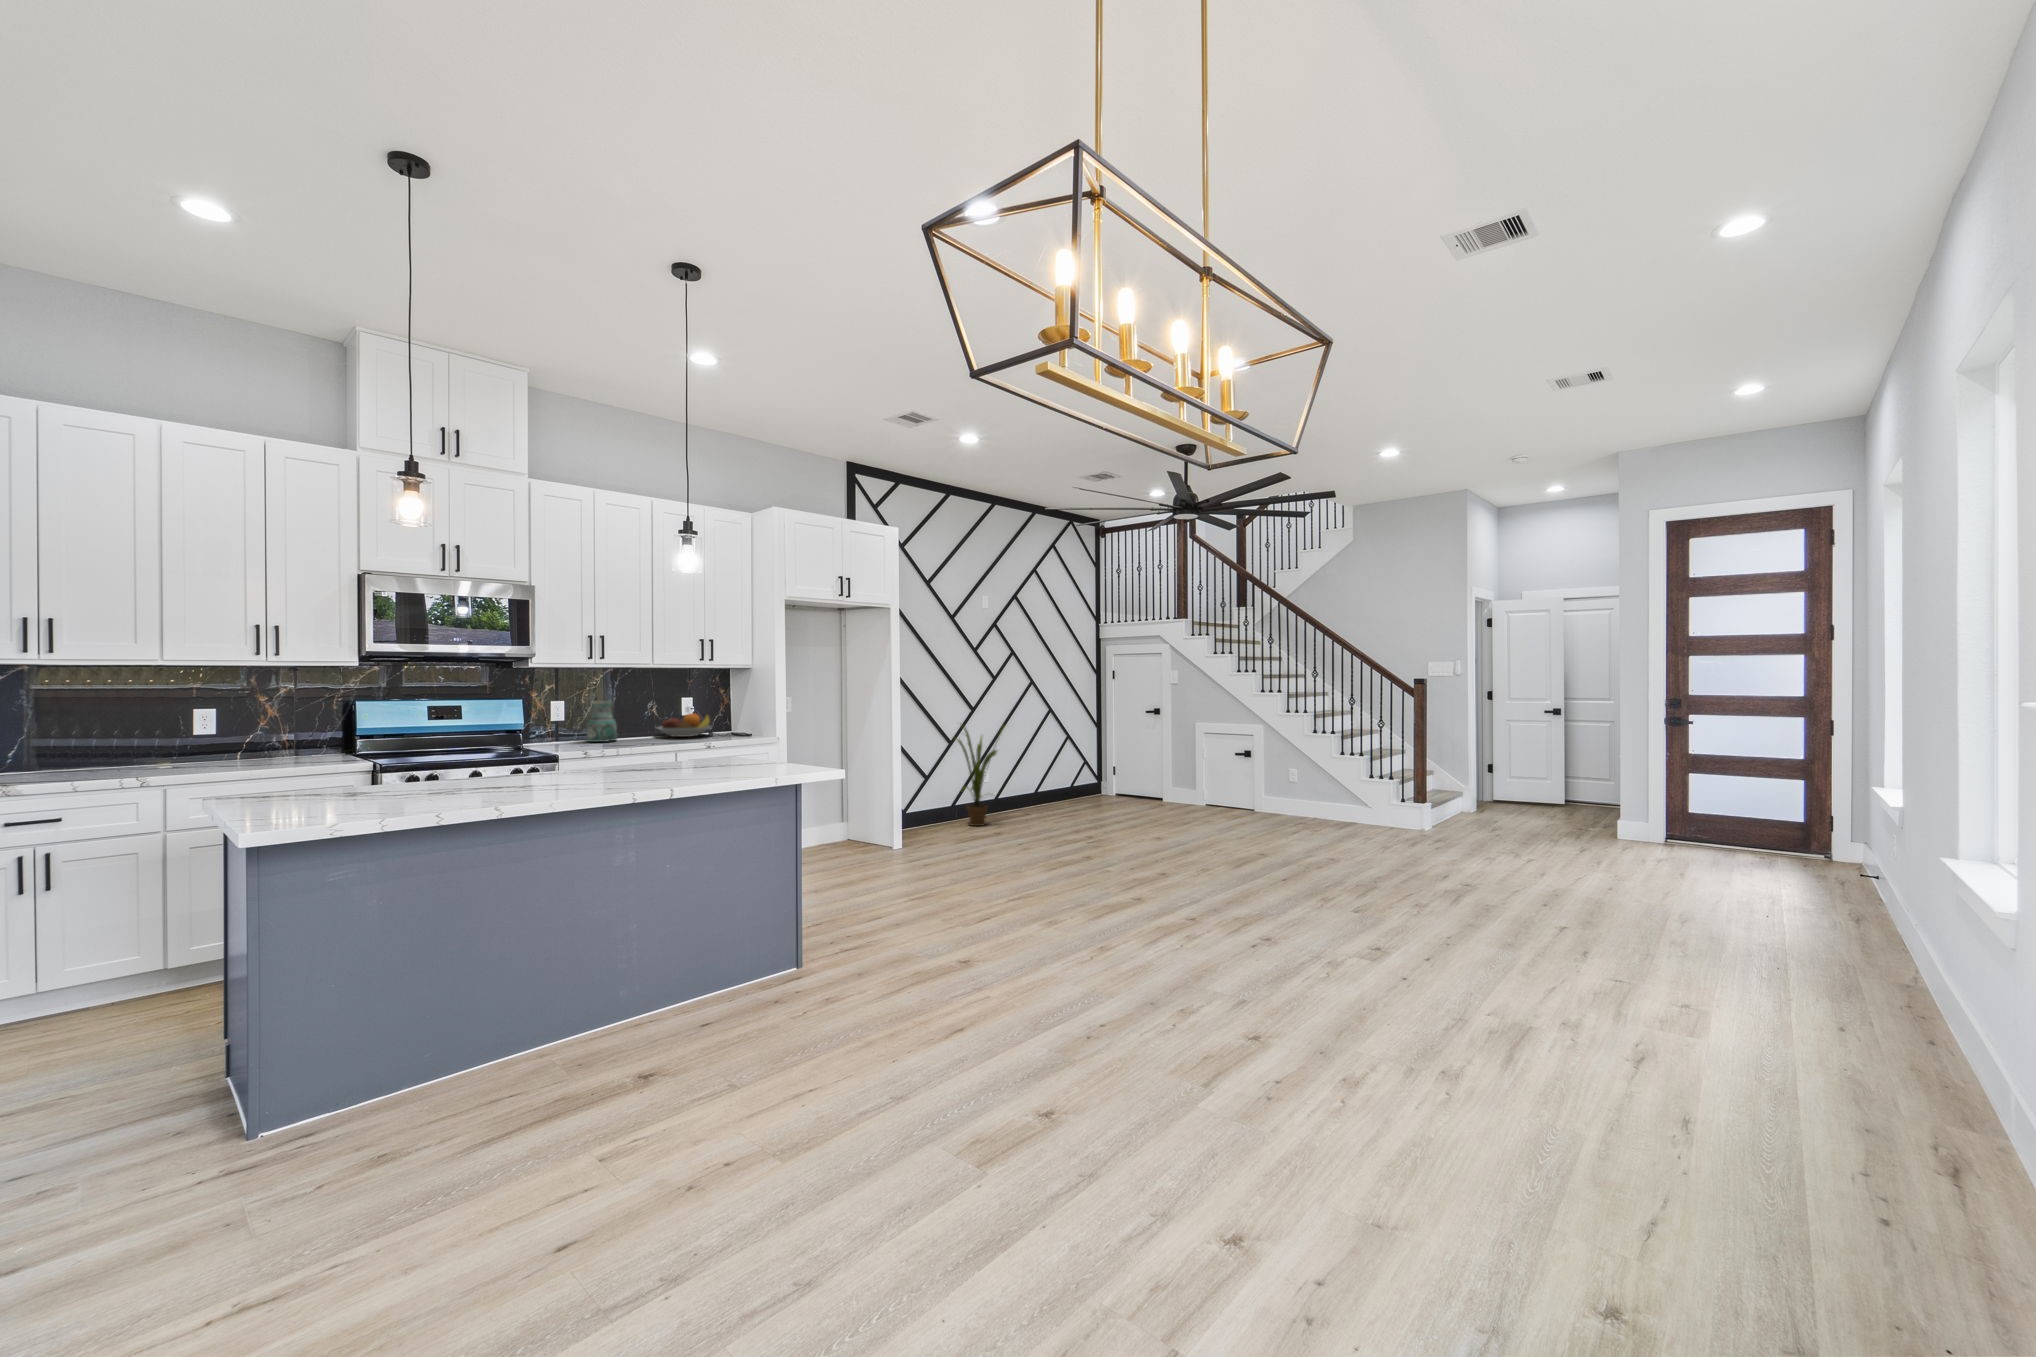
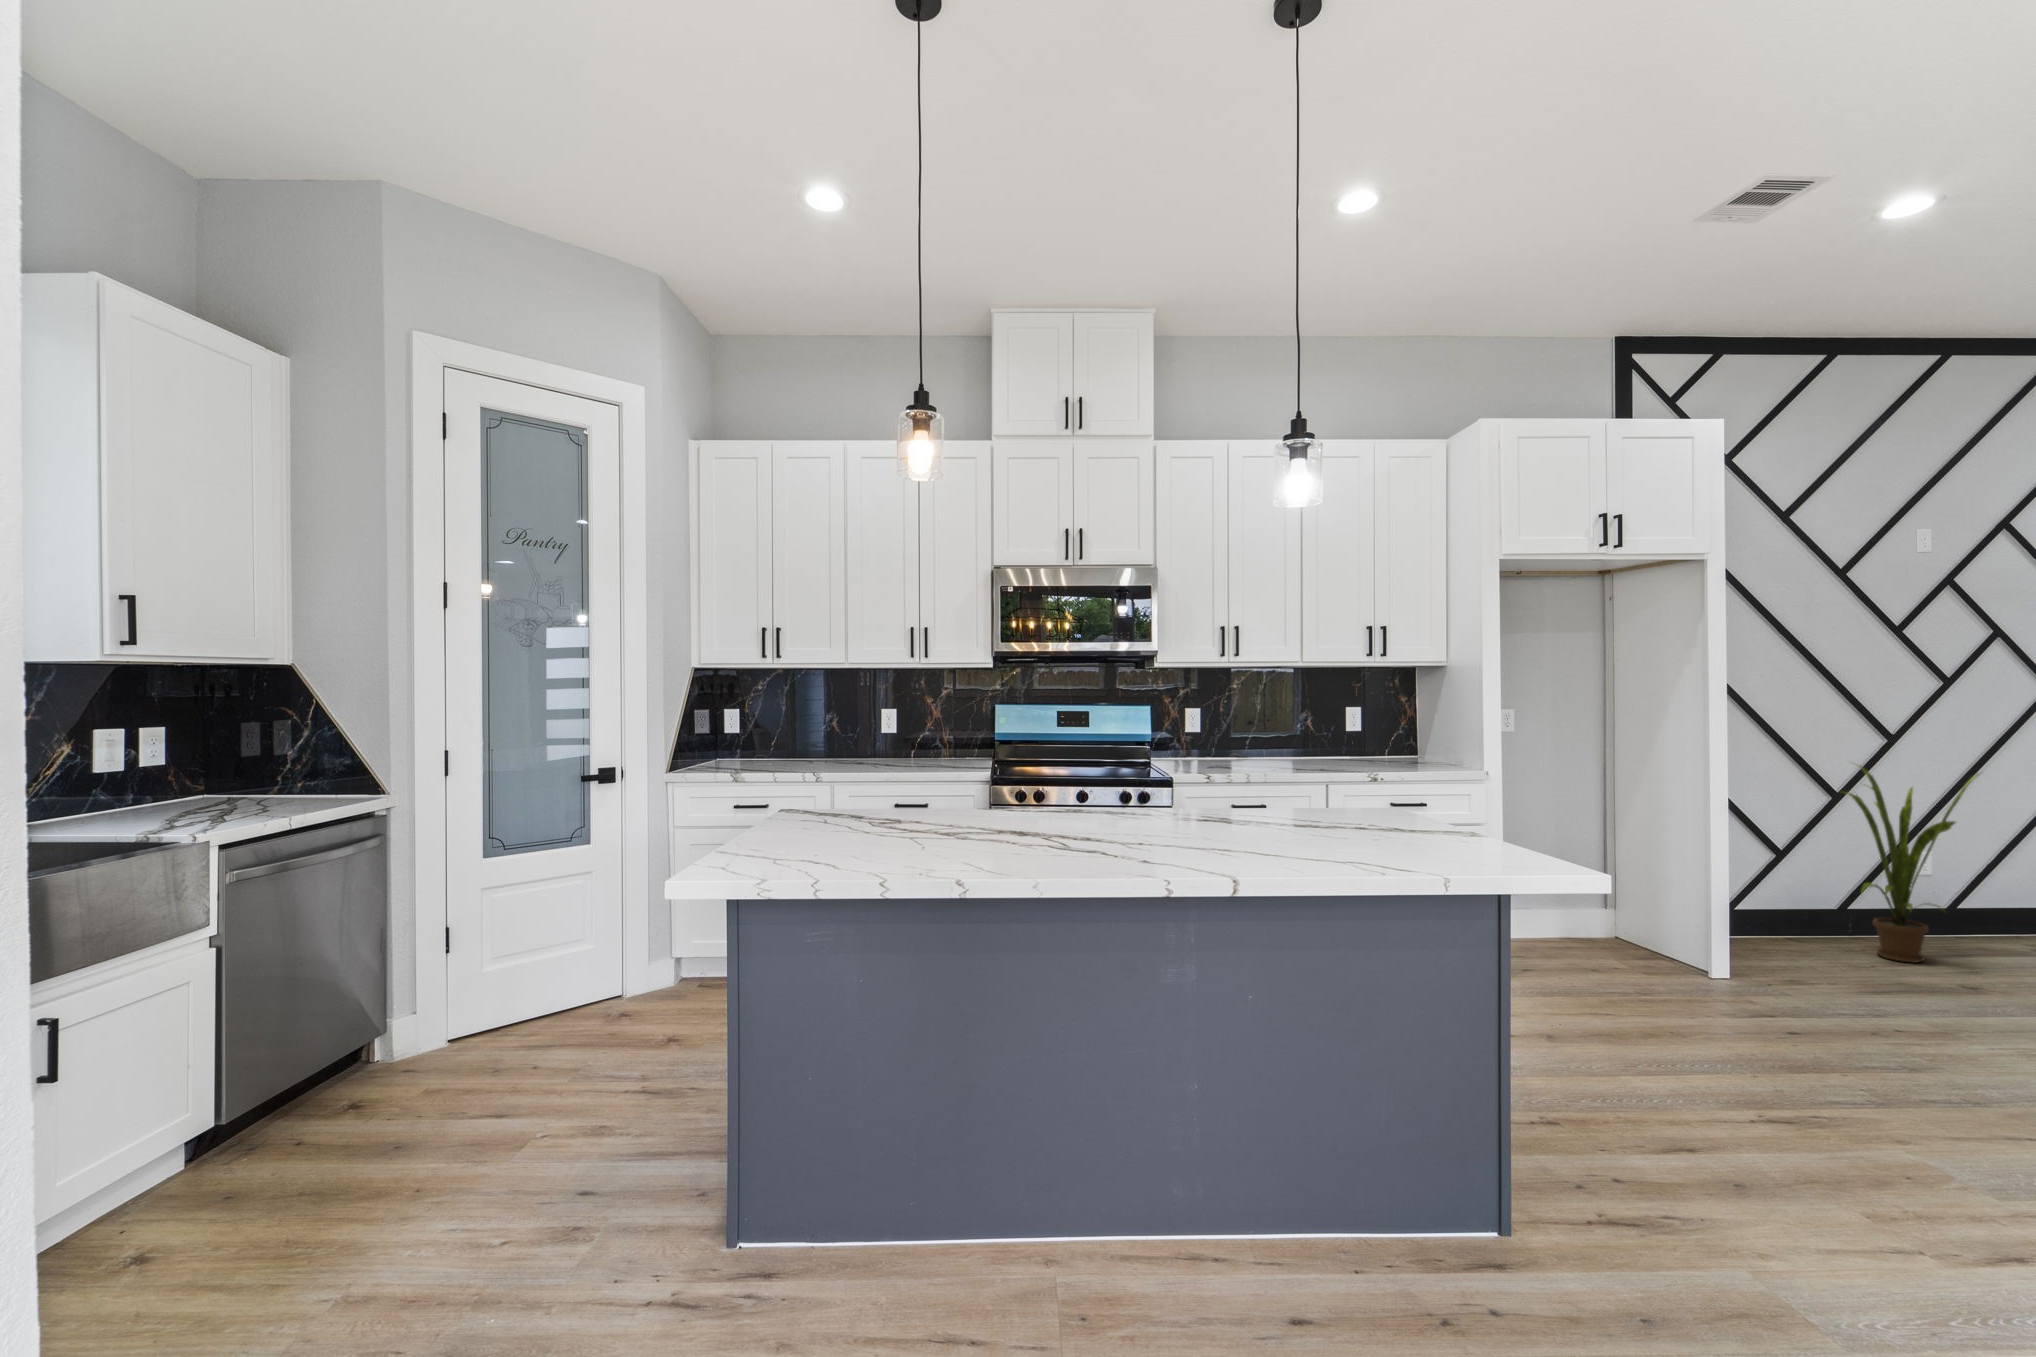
ceramic pitcher: present [586,700,617,742] -> none [1222,709,1259,764]
fruit bowl: present [657,713,711,737] -> none [1310,730,1389,763]

